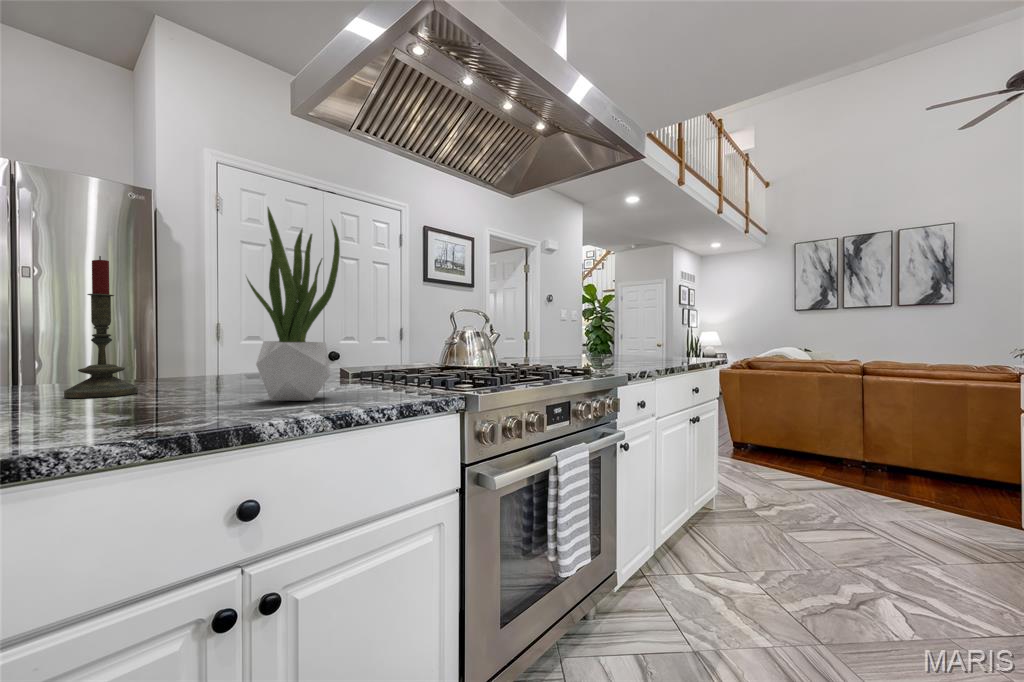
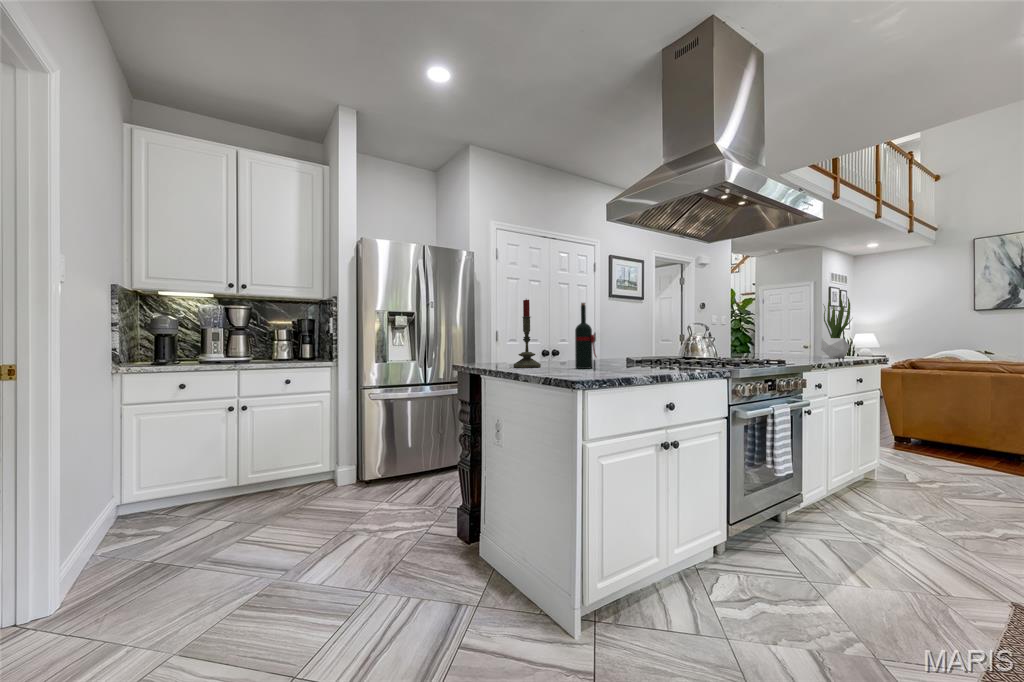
potted plant: present [247,207,340,400] -> present [821,297,852,358]
wine bottle: none [153,264,201,403] -> present [575,303,596,369]

